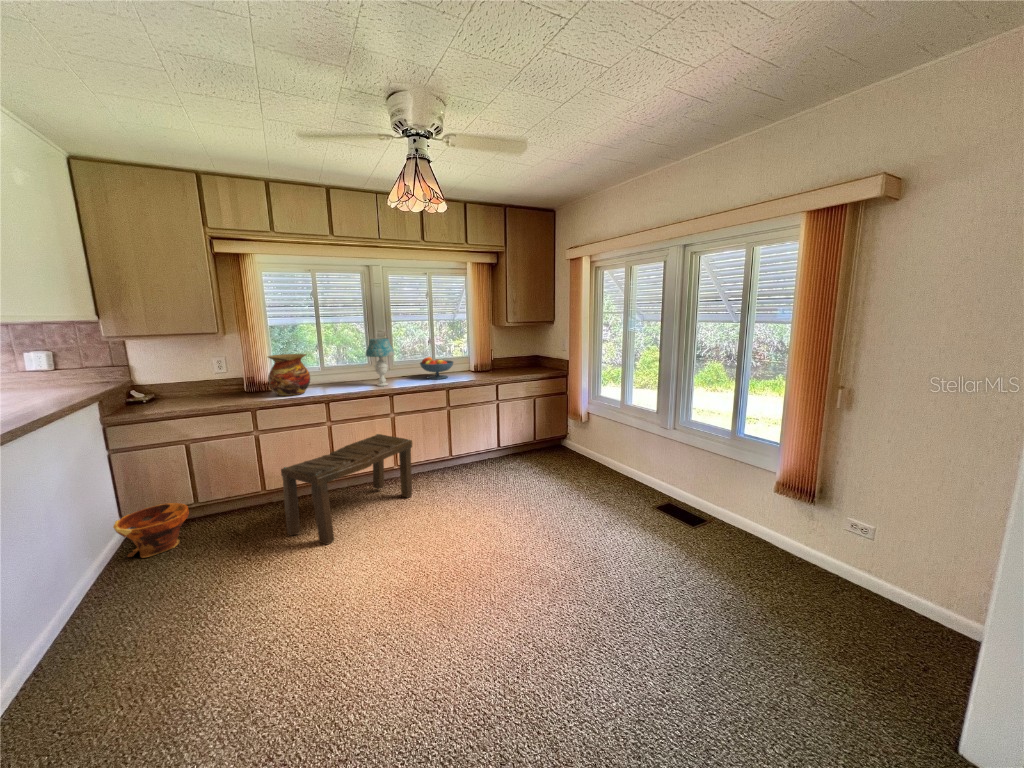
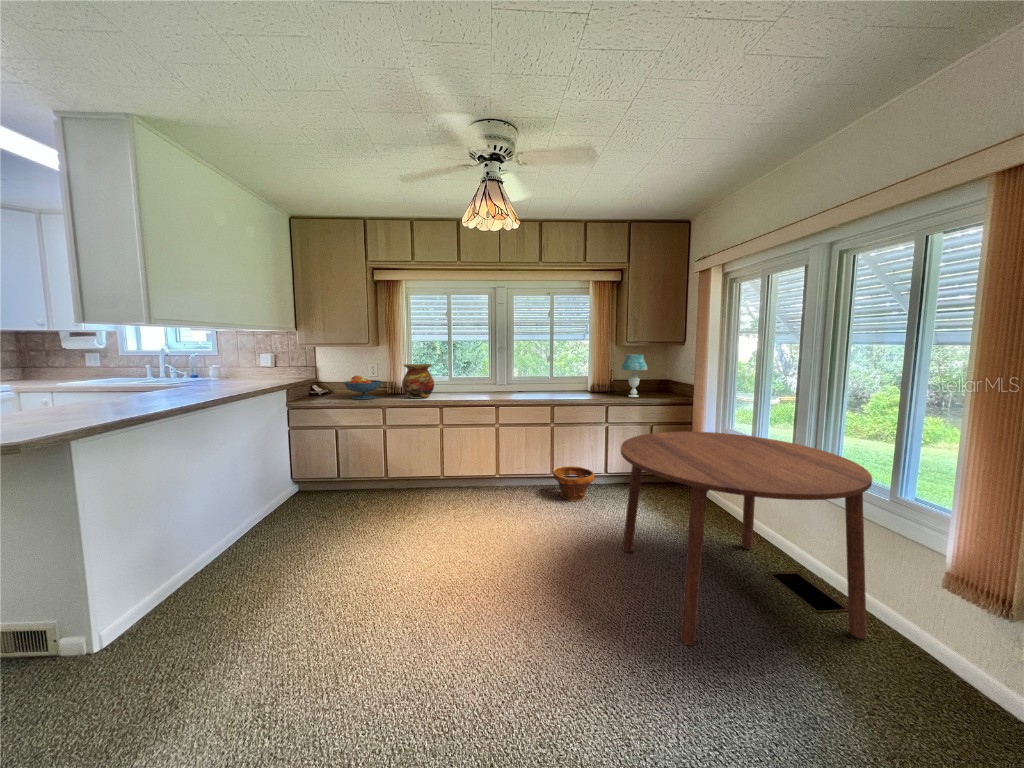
table lamp: present [366,338,395,386] -> present [621,354,648,397]
fruit bowl: present [420,357,453,379] -> present [344,376,382,399]
dining table: none [544,402,732,579] -> present [621,432,872,646]
bench: present [281,434,412,544] -> none [390,441,505,530]
planter: present [113,503,189,558] -> present [553,466,594,501]

